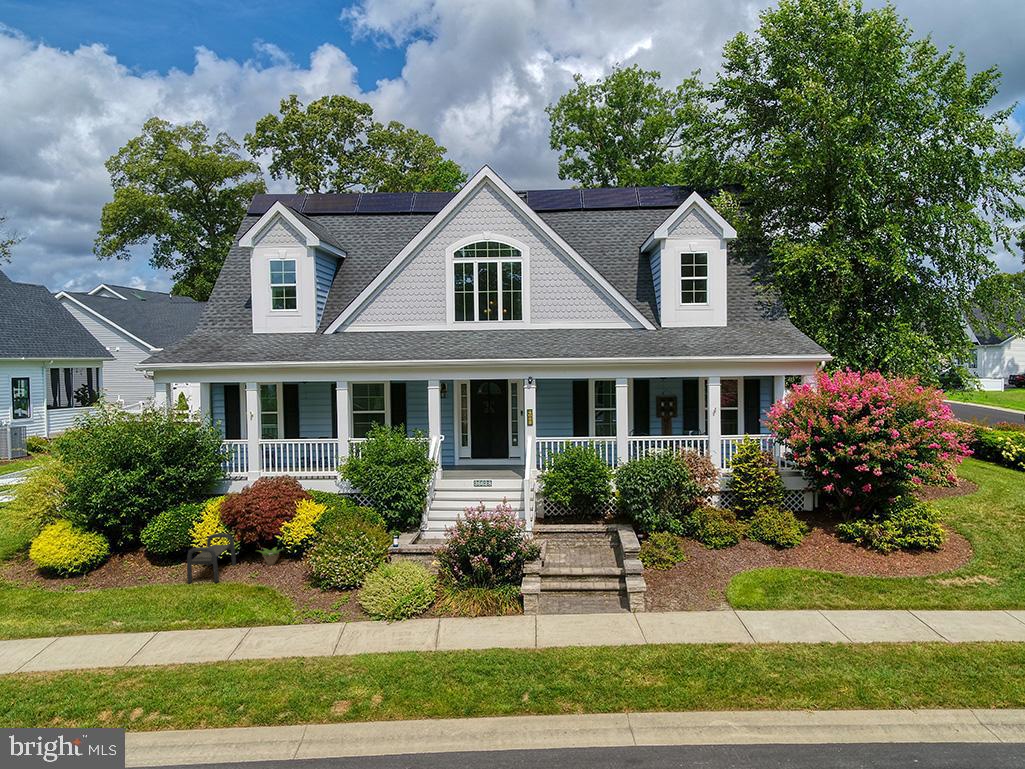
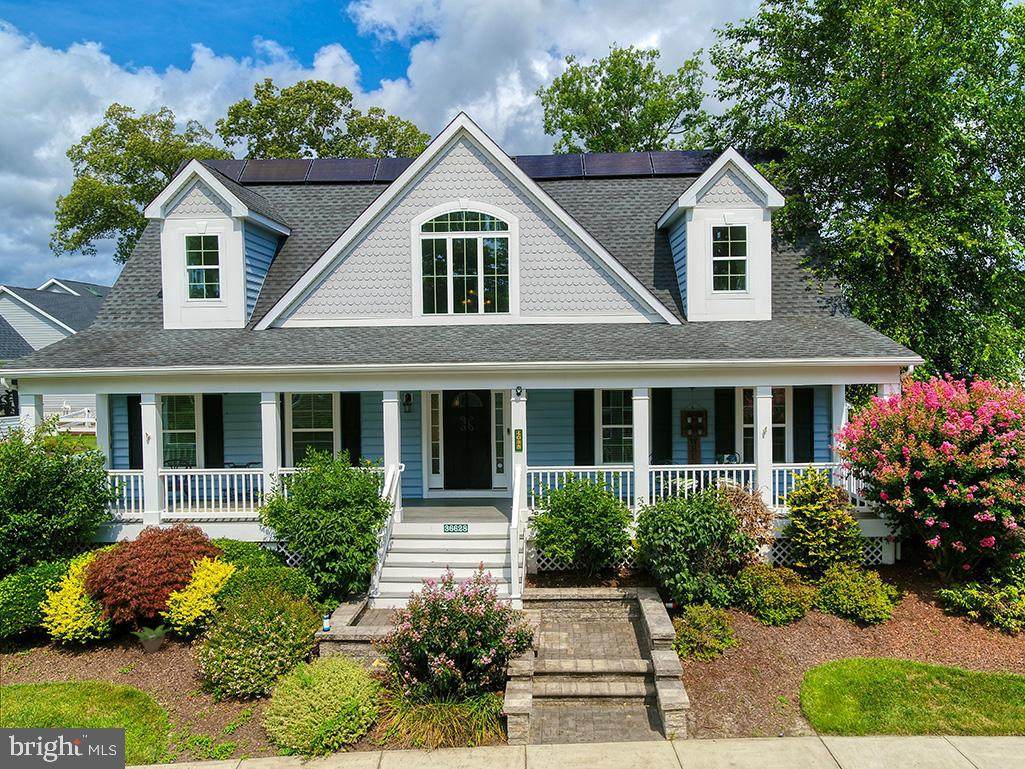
bench: present [187,533,236,583] -> none [20,608,104,686]

